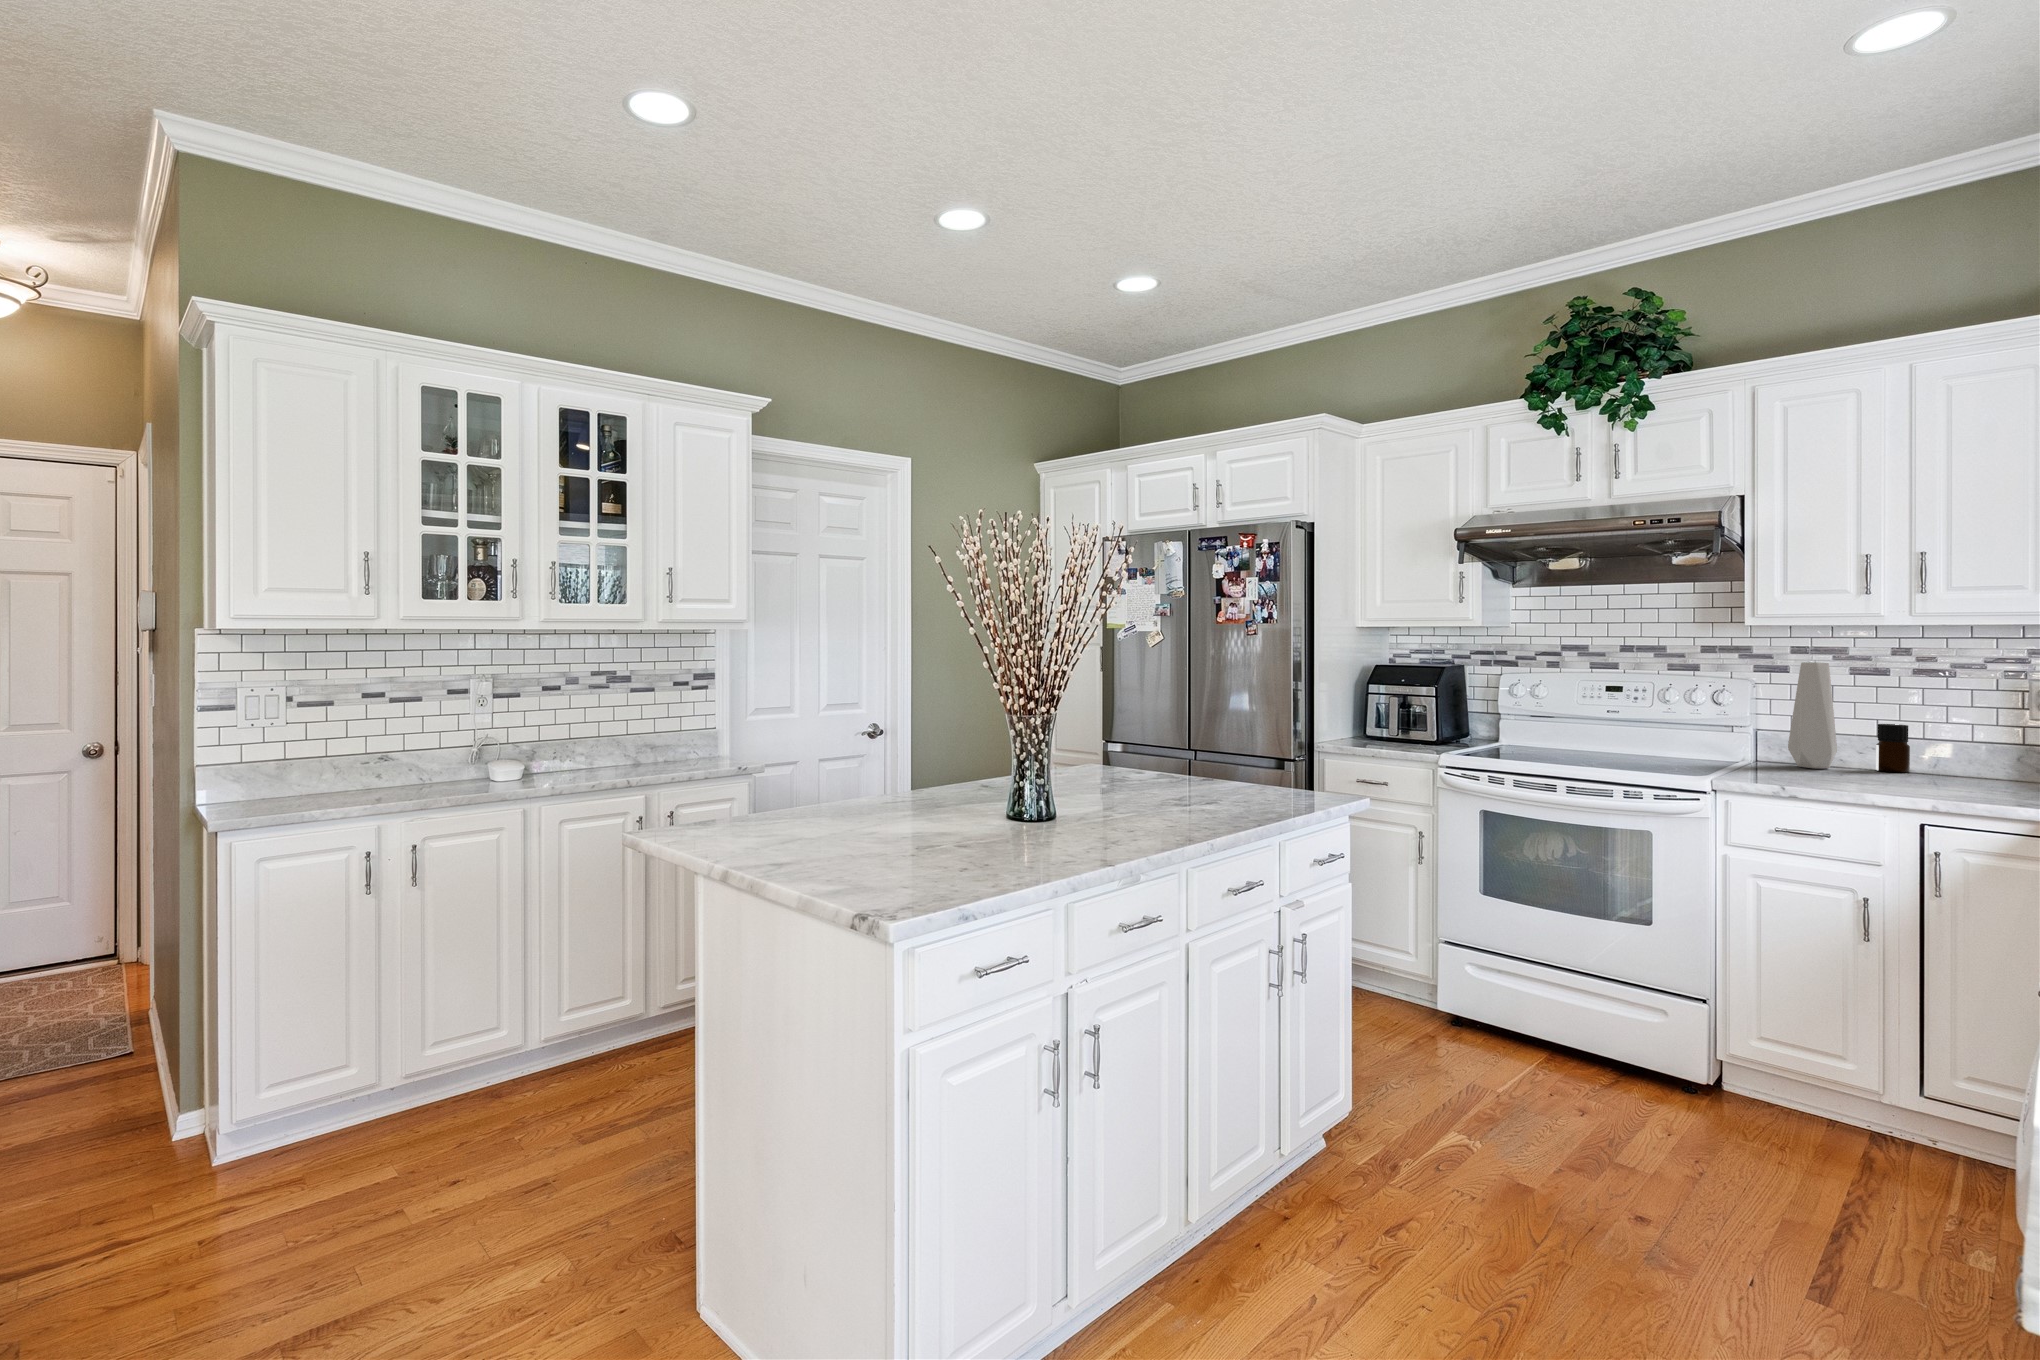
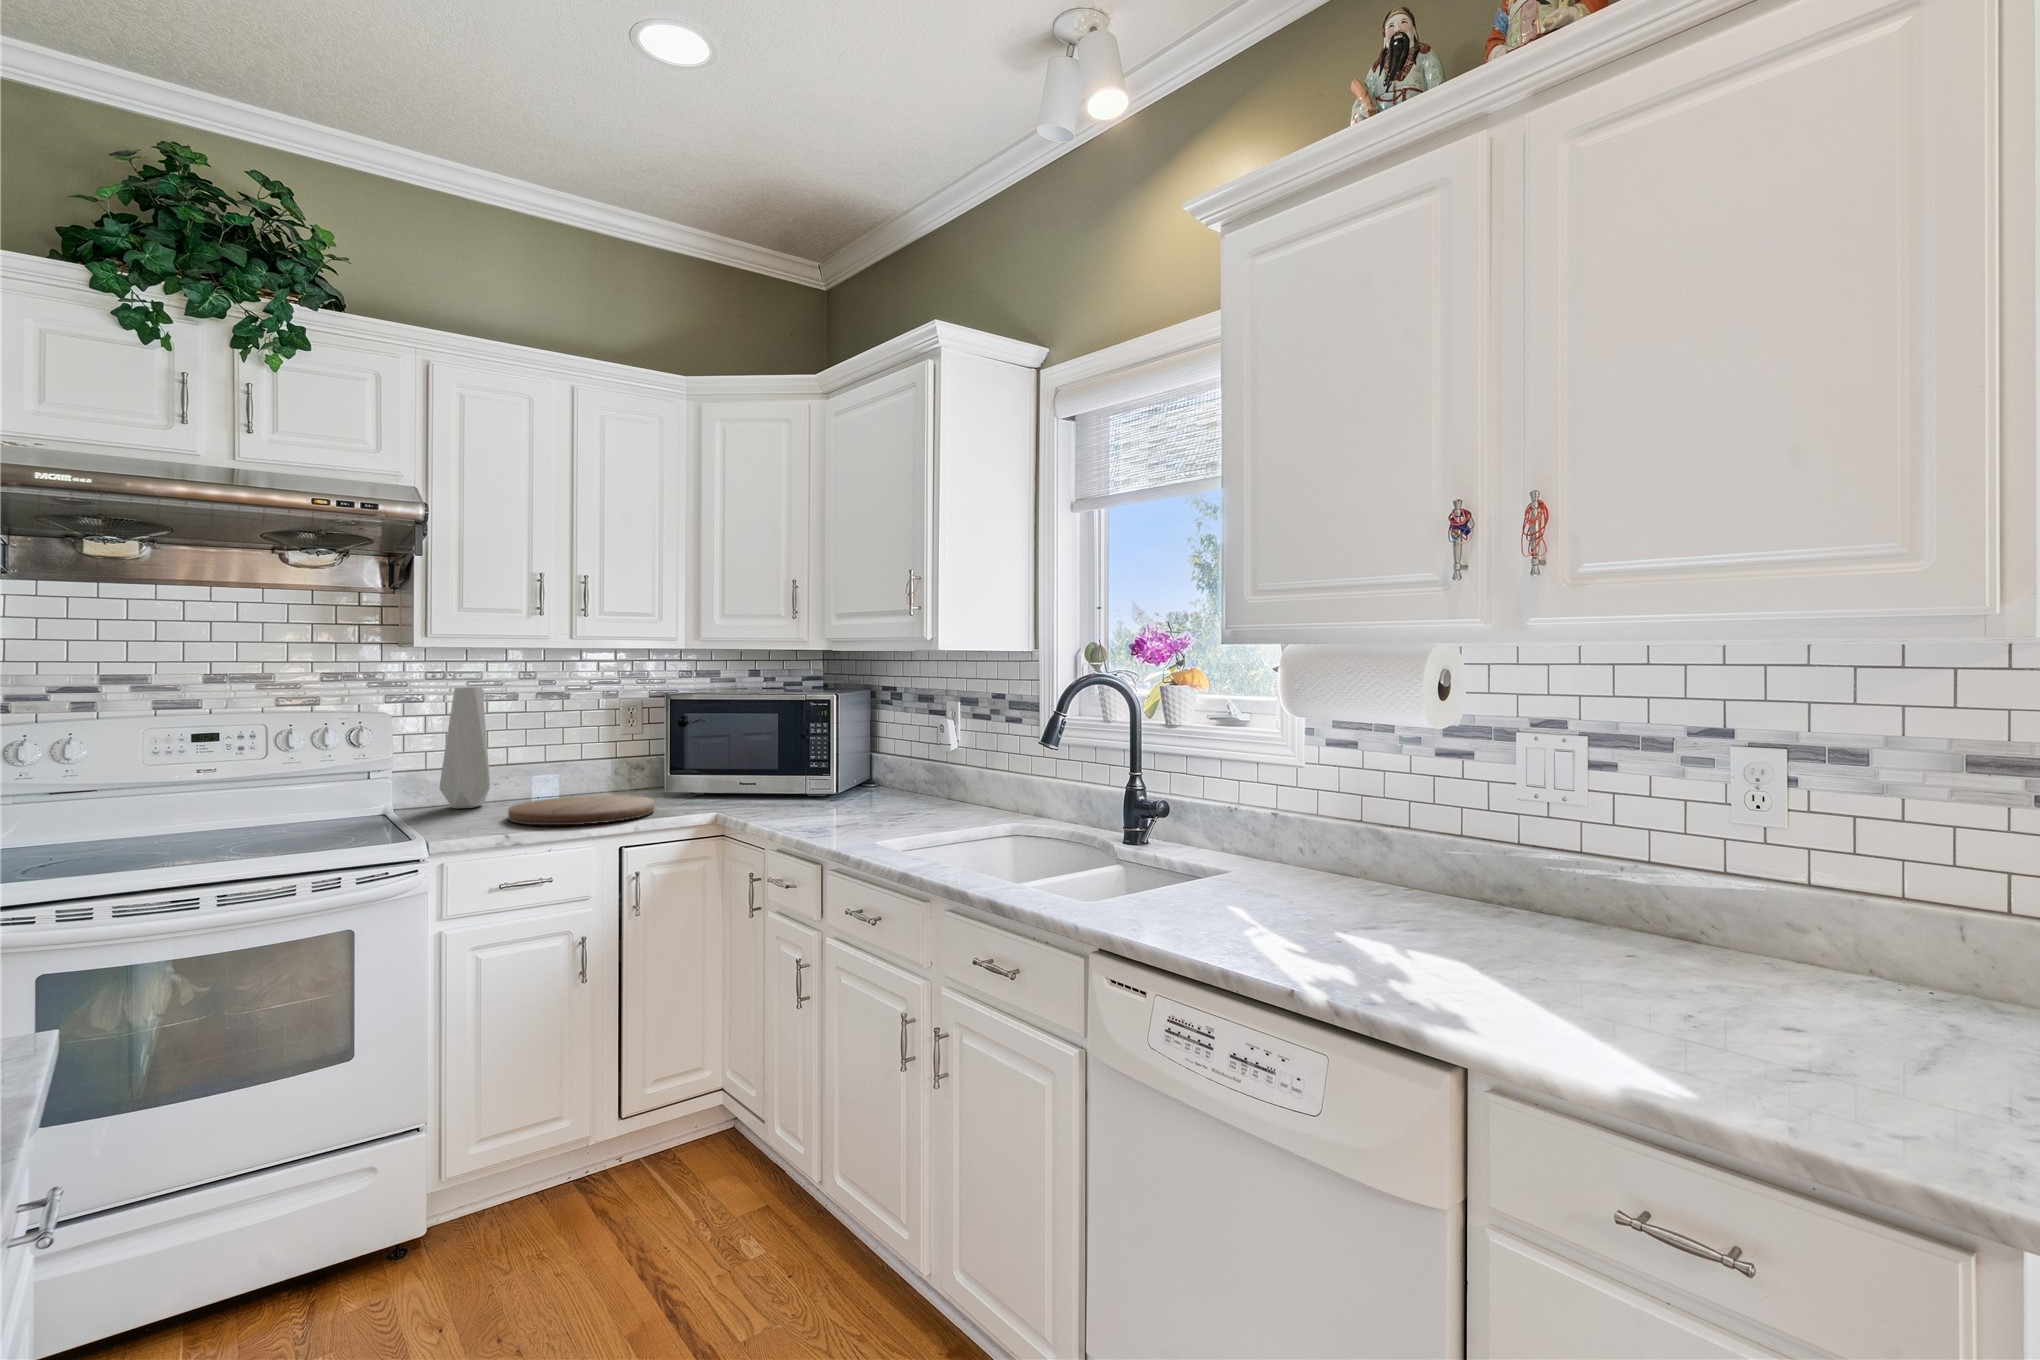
bottle: present [1876,724,1910,773] -> none [521,749,551,800]
cutting board: none [1816,769,1985,797] -> present [508,795,654,825]

